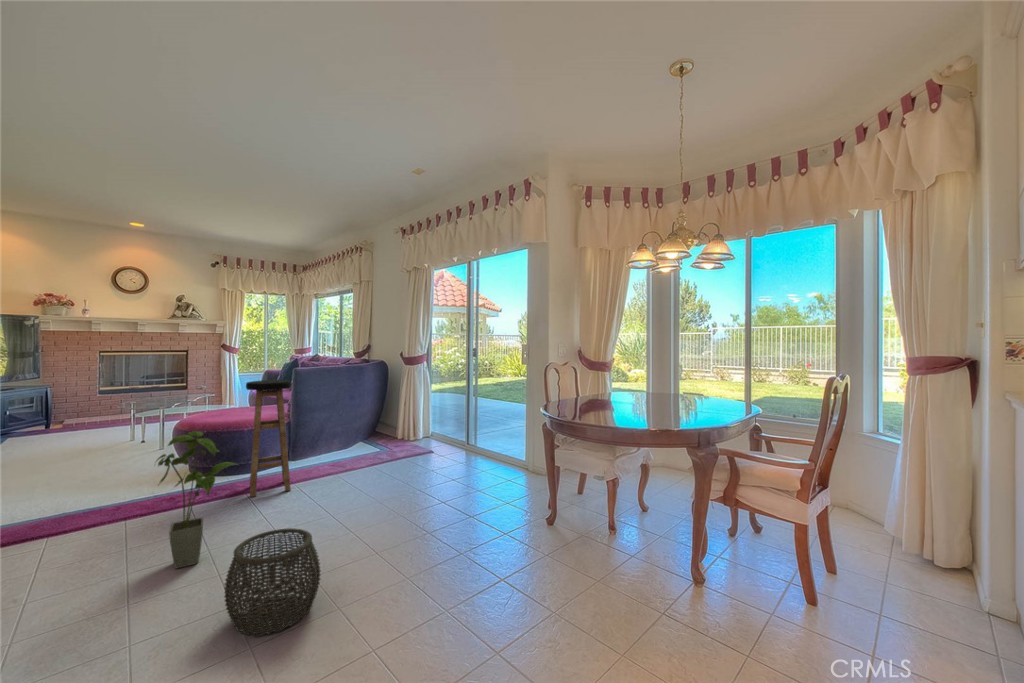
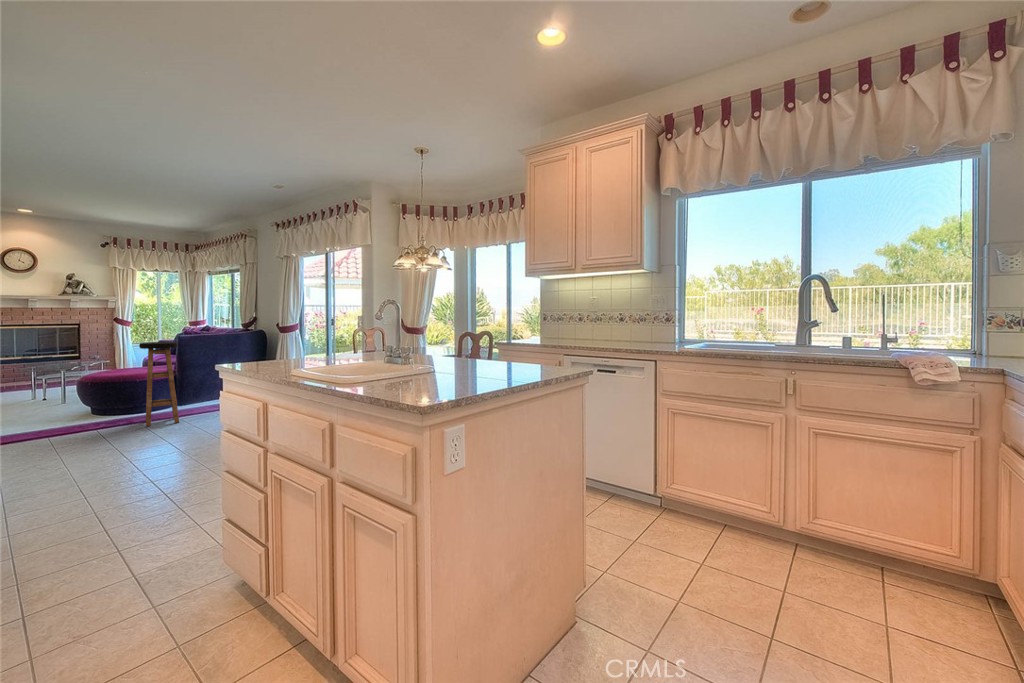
house plant: present [157,431,235,568] -> none [74,370,136,457]
woven basket: present [224,528,321,636] -> none [129,423,192,476]

